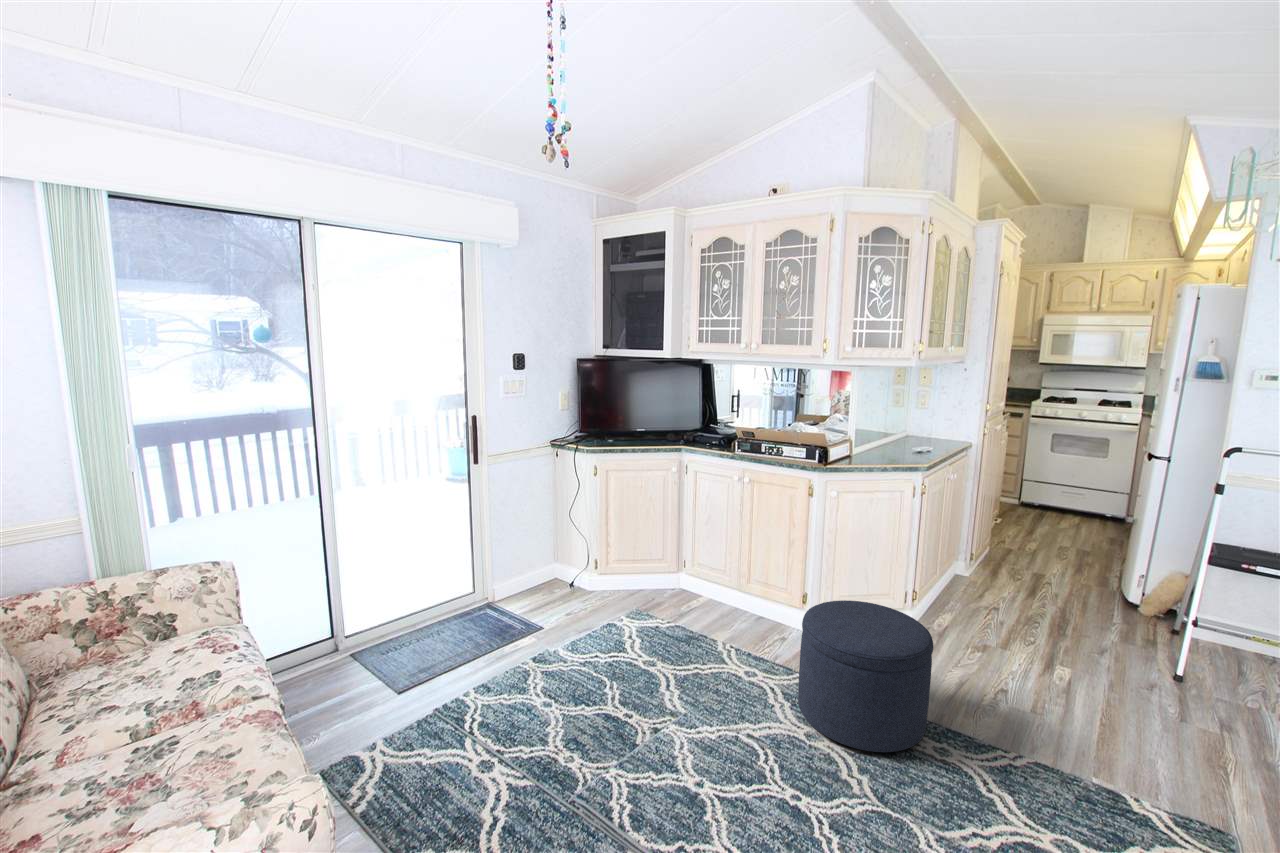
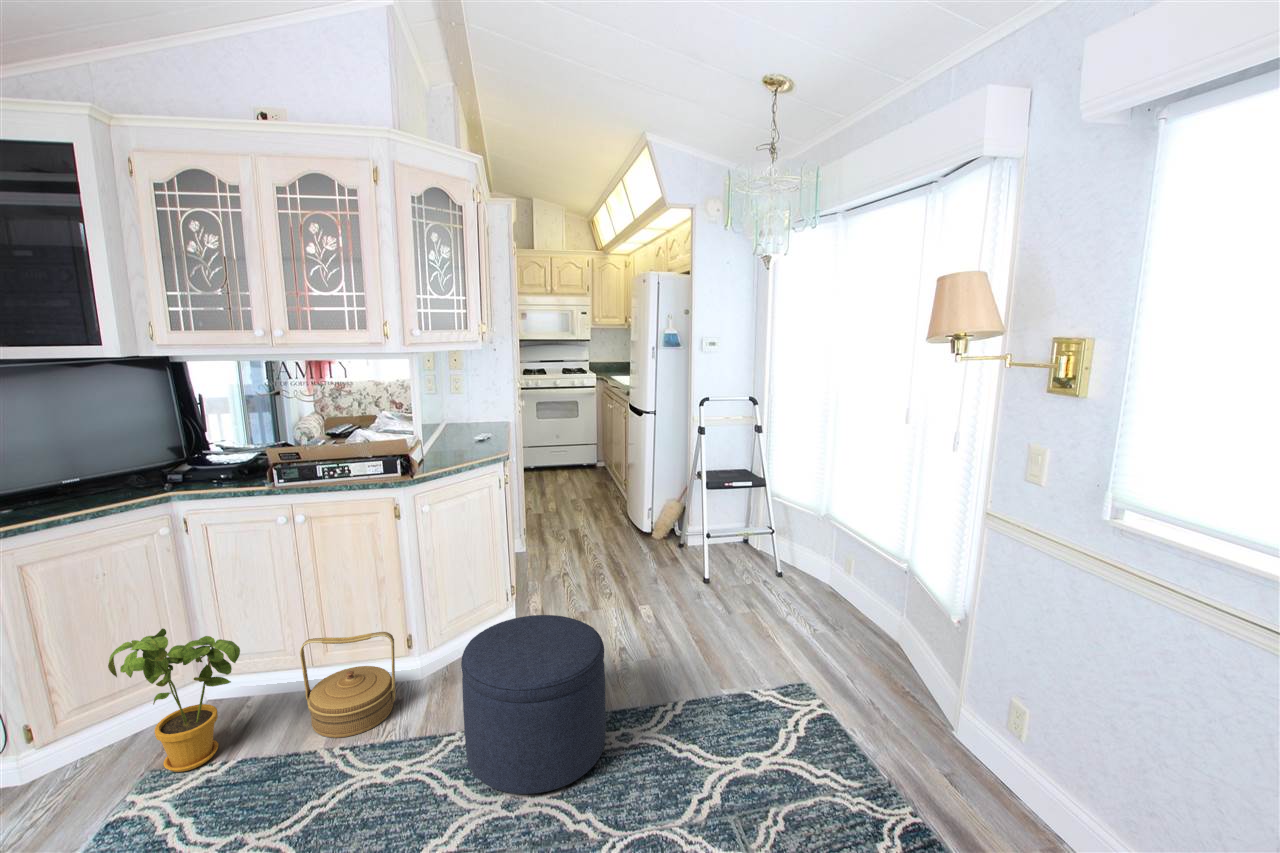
house plant: none [630,525,692,617] -> present [108,629,240,772]
basket: none [723,565,784,644] -> present [300,632,395,738]

